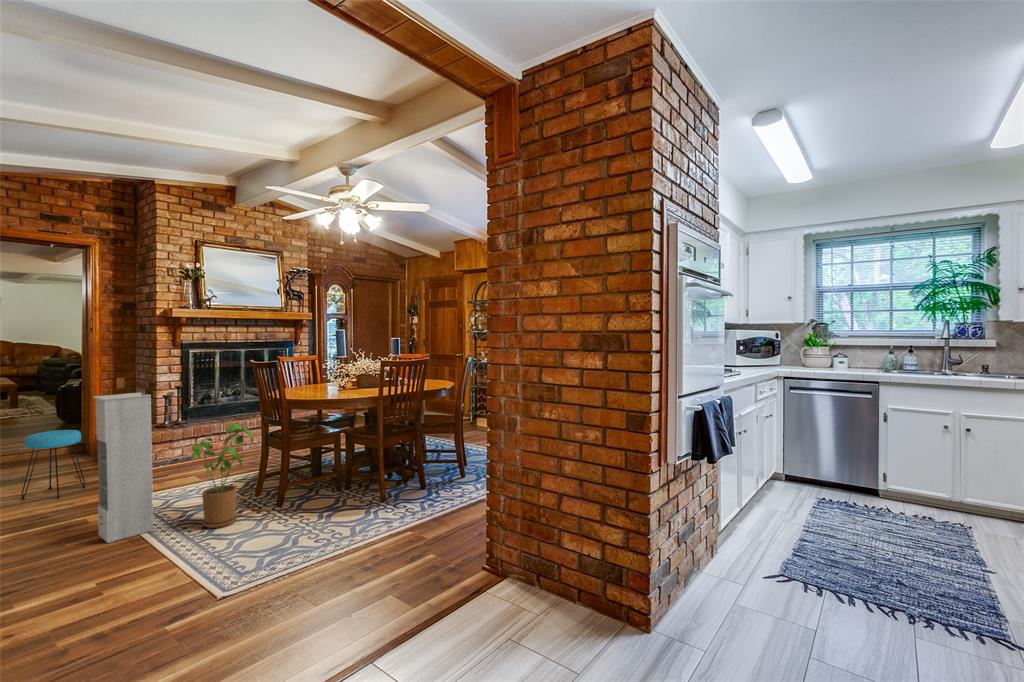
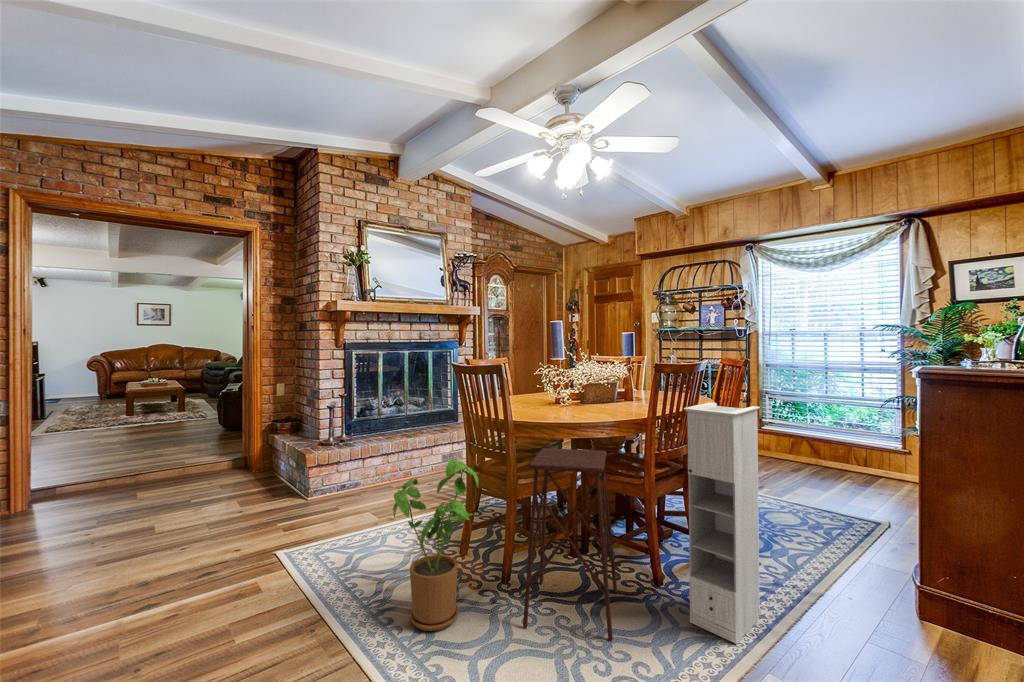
cabinet: present [94,393,153,543] -> present [684,402,760,644]
side table: none [277,417,351,524] -> present [523,448,617,640]
stool: present [21,430,86,499] -> none [174,449,247,541]

